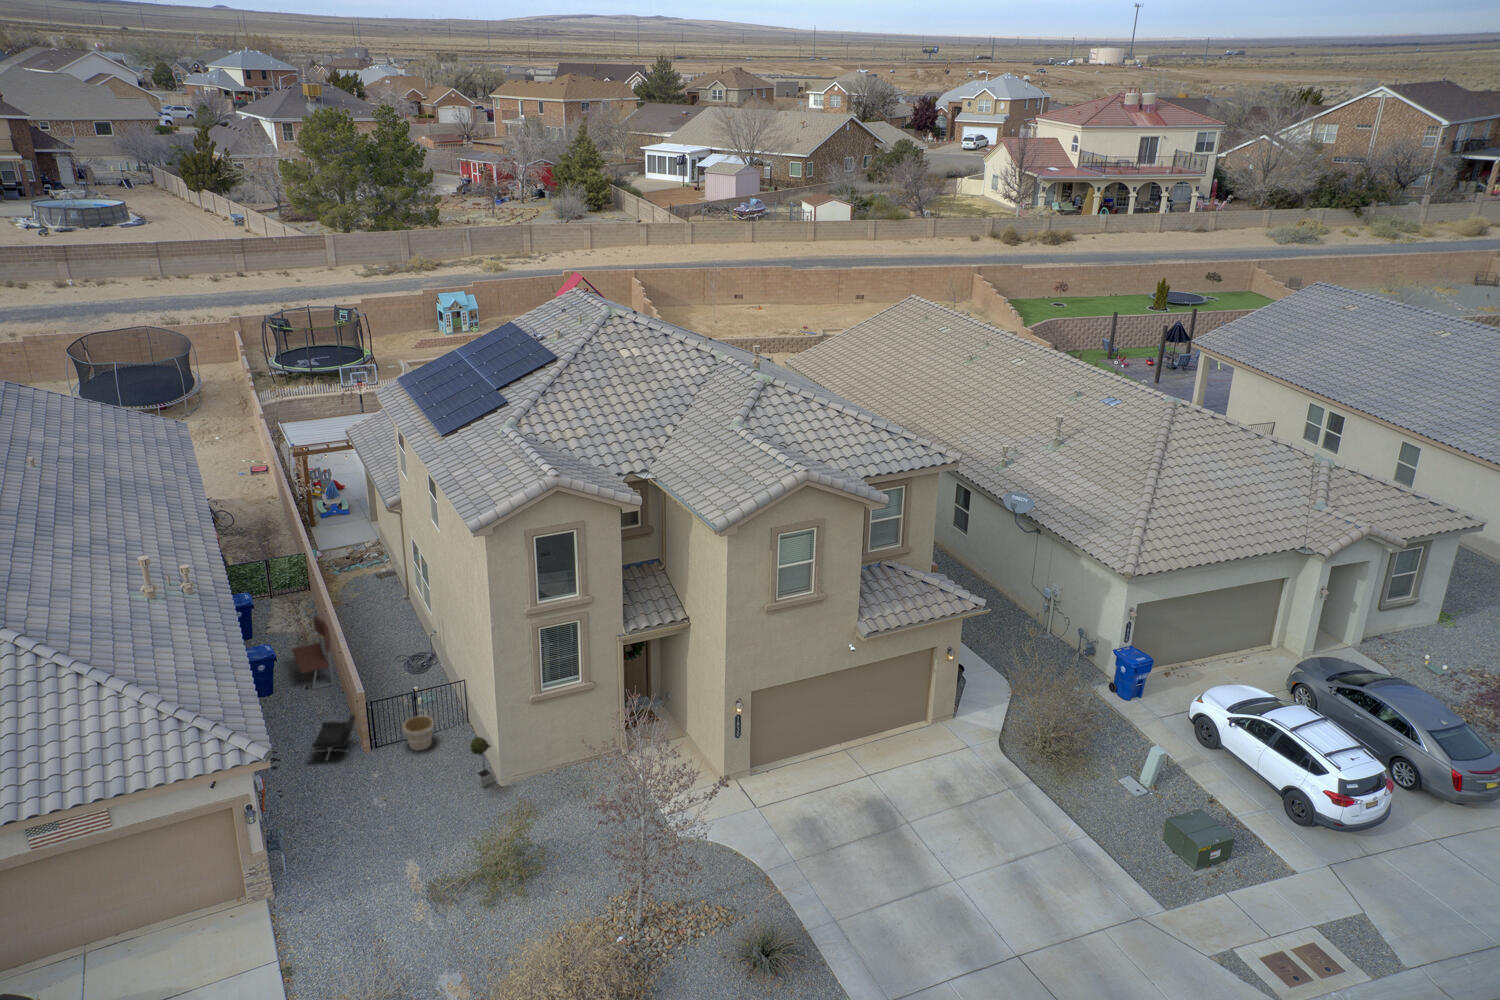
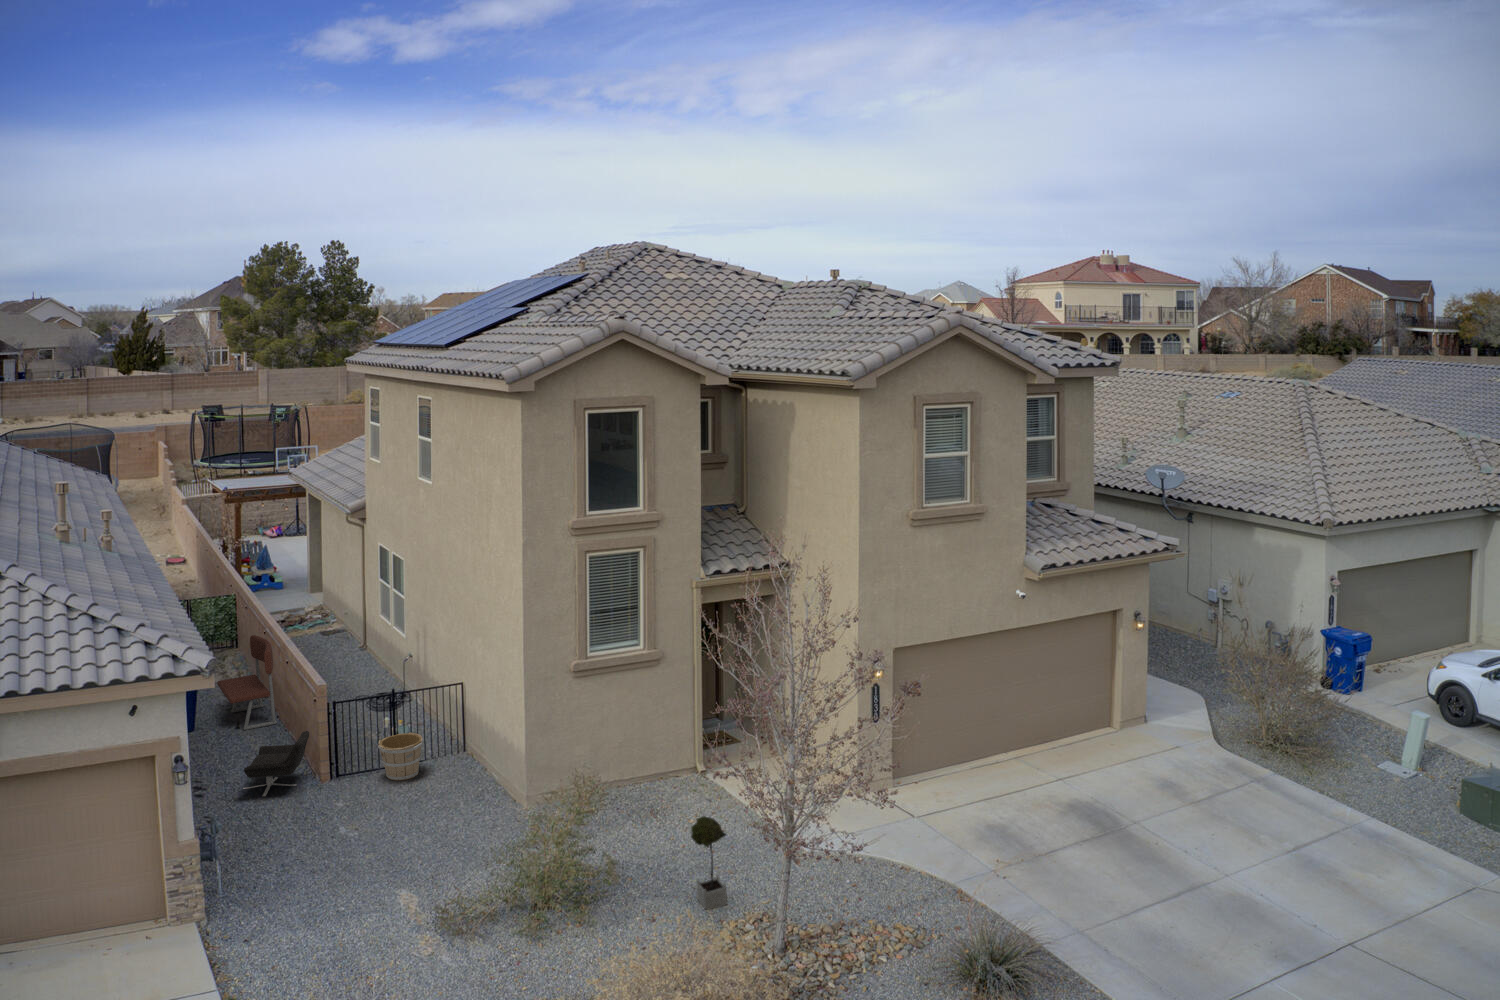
potted tree: present [470,737,494,787] -> present [691,816,727,910]

